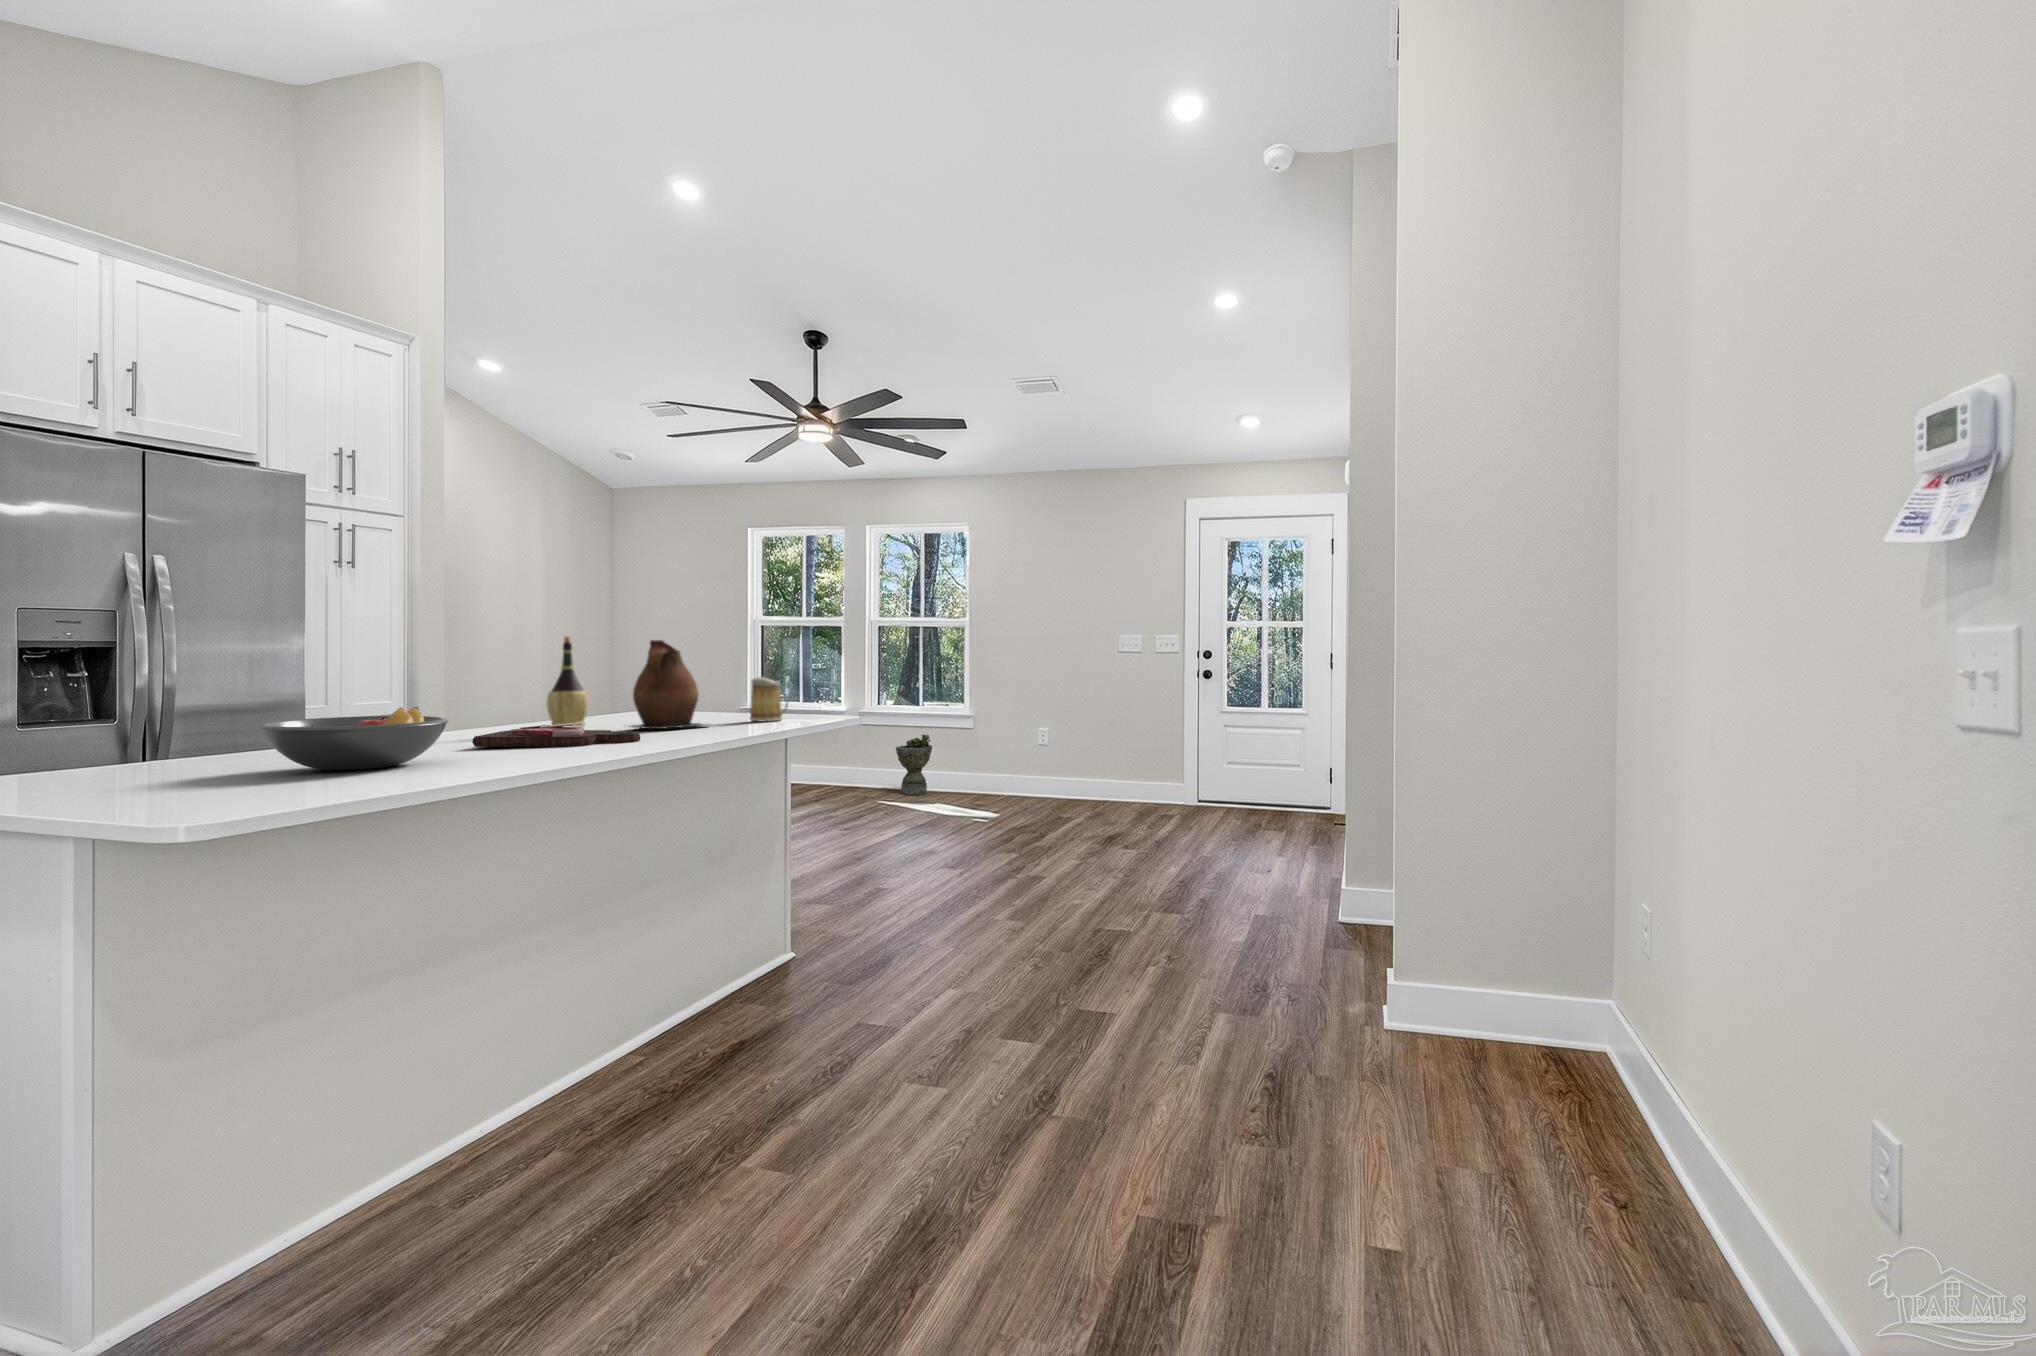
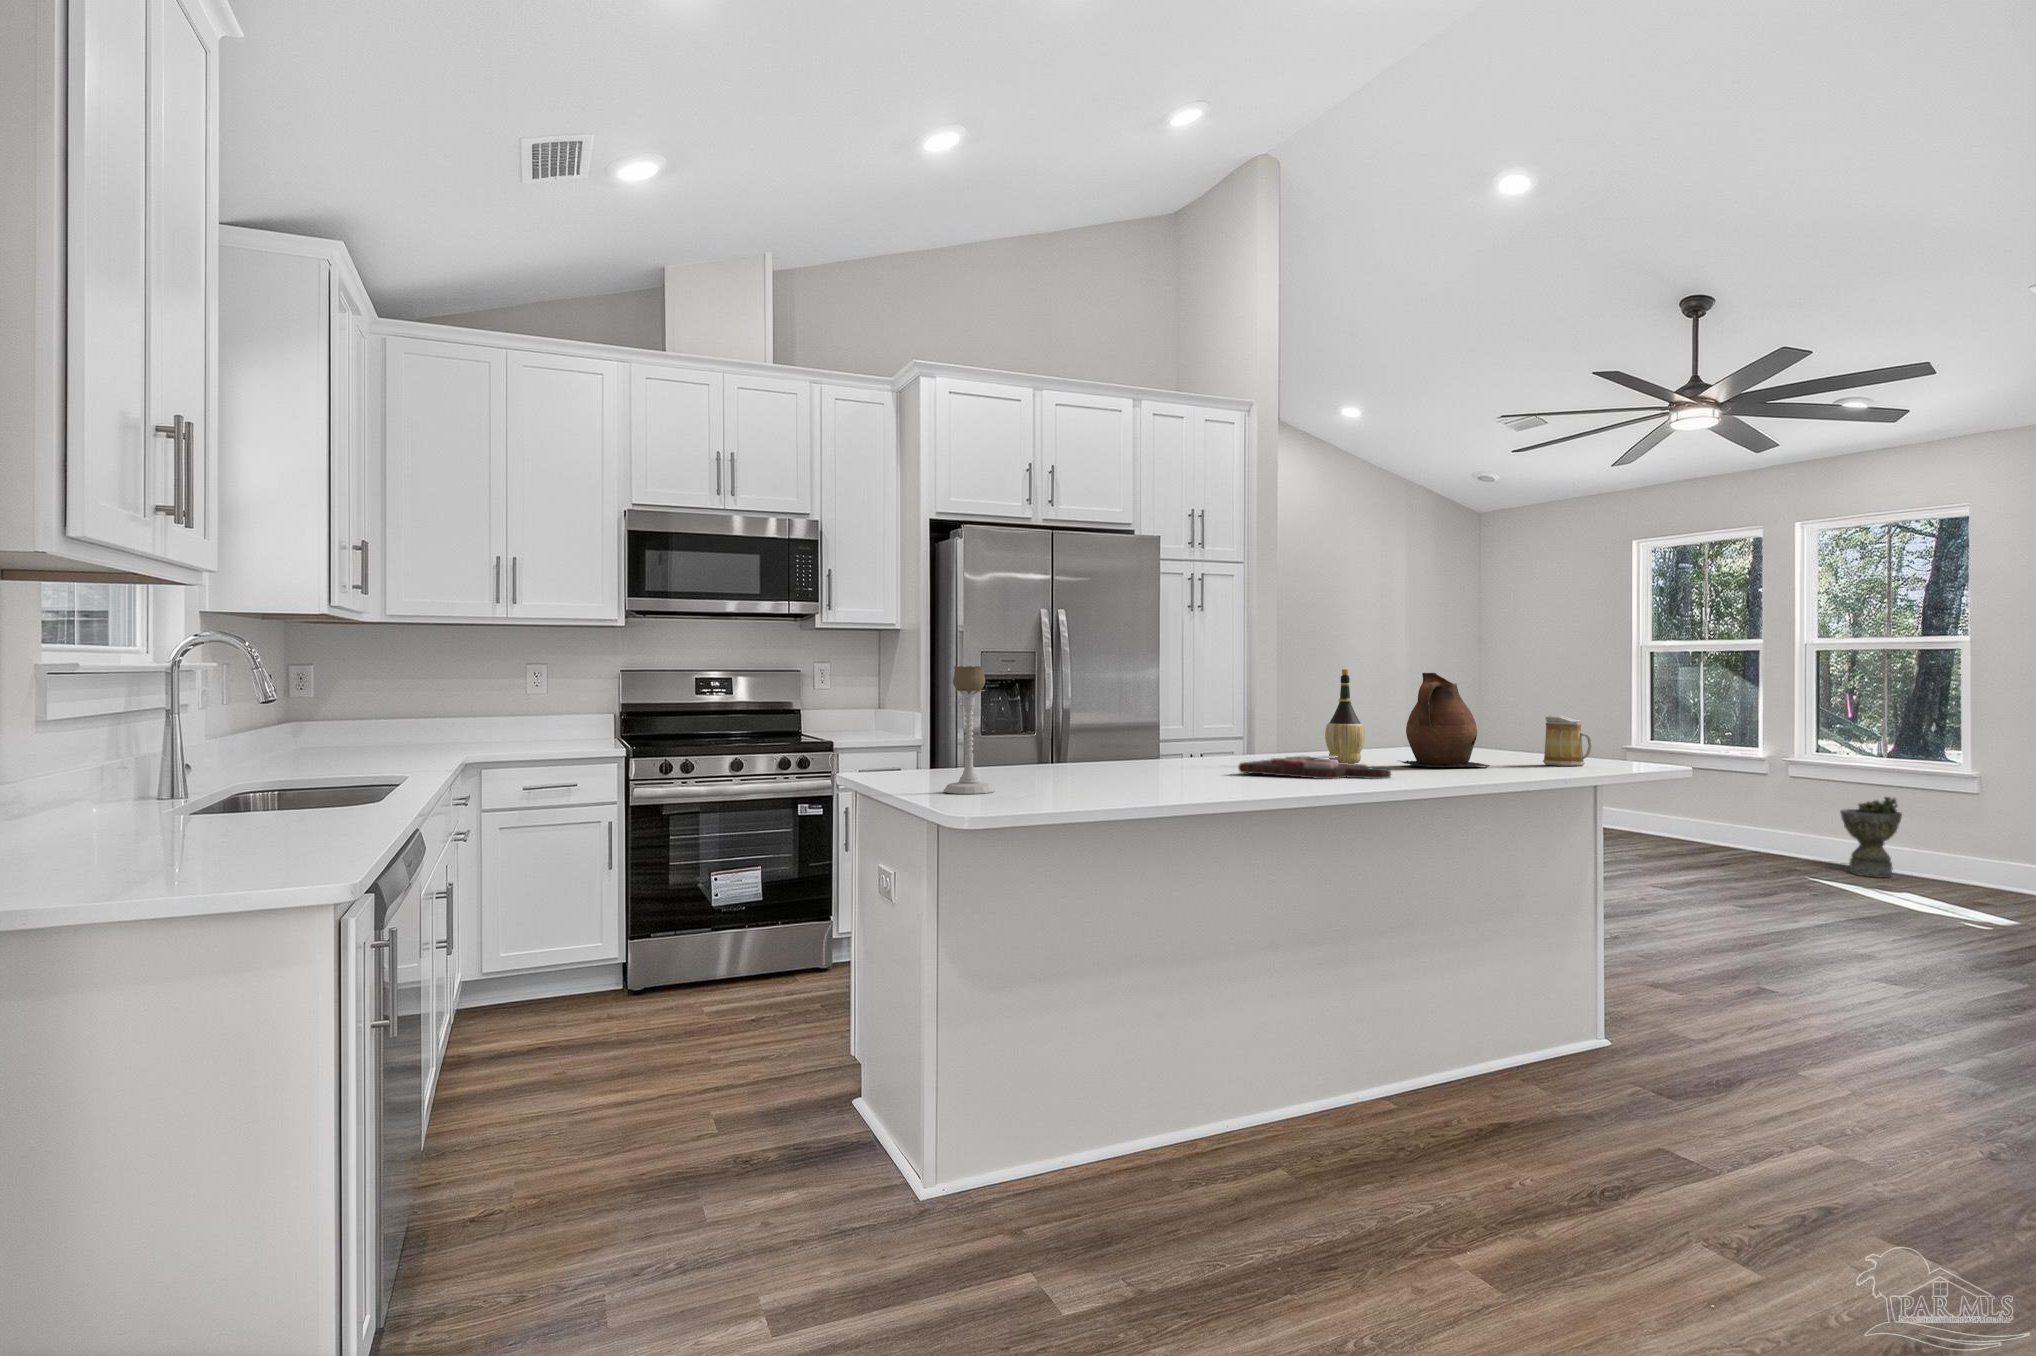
candle holder: none [79,627,171,800] -> present [943,666,995,794]
fruit bowl: present [259,707,448,770] -> none [1063,733,1200,785]

